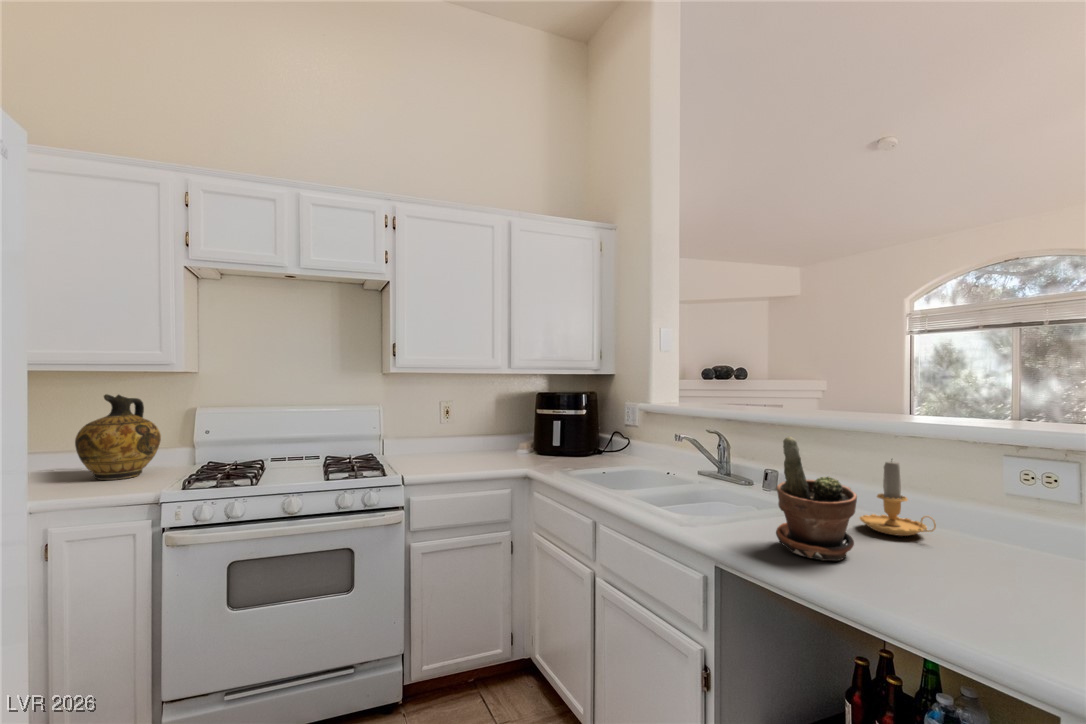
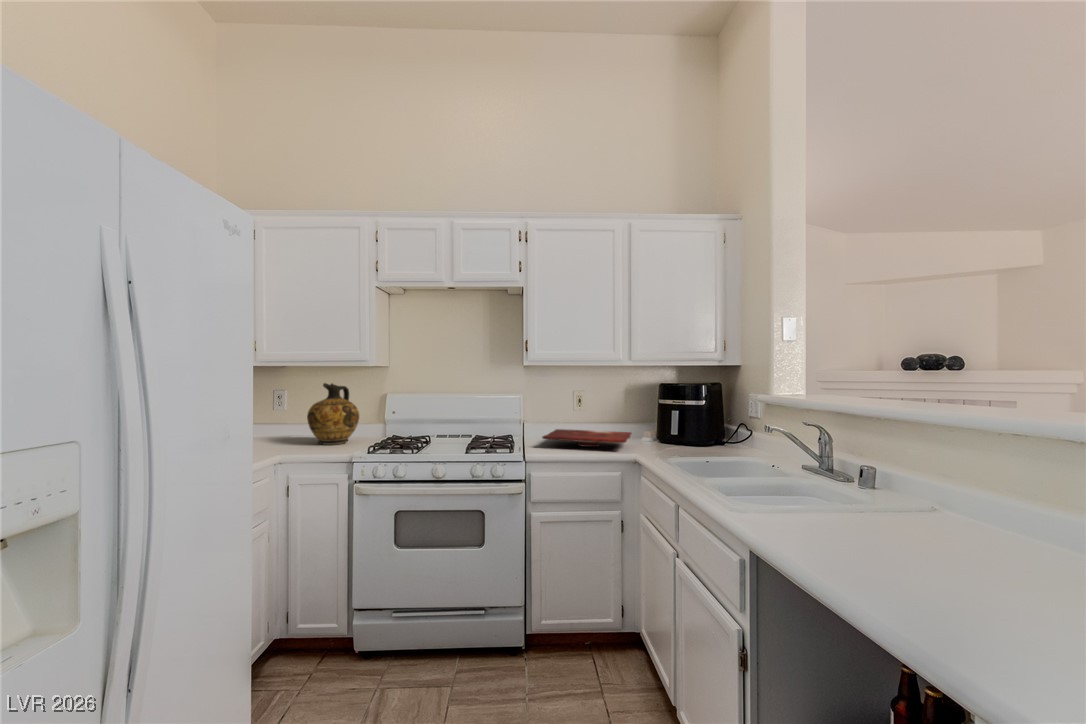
potted plant: present [776,437,857,561] -> none [809,430,887,550]
cutting board: none [417,445,514,463] -> present [542,429,632,447]
candle: present [860,461,936,536] -> none [925,458,999,539]

